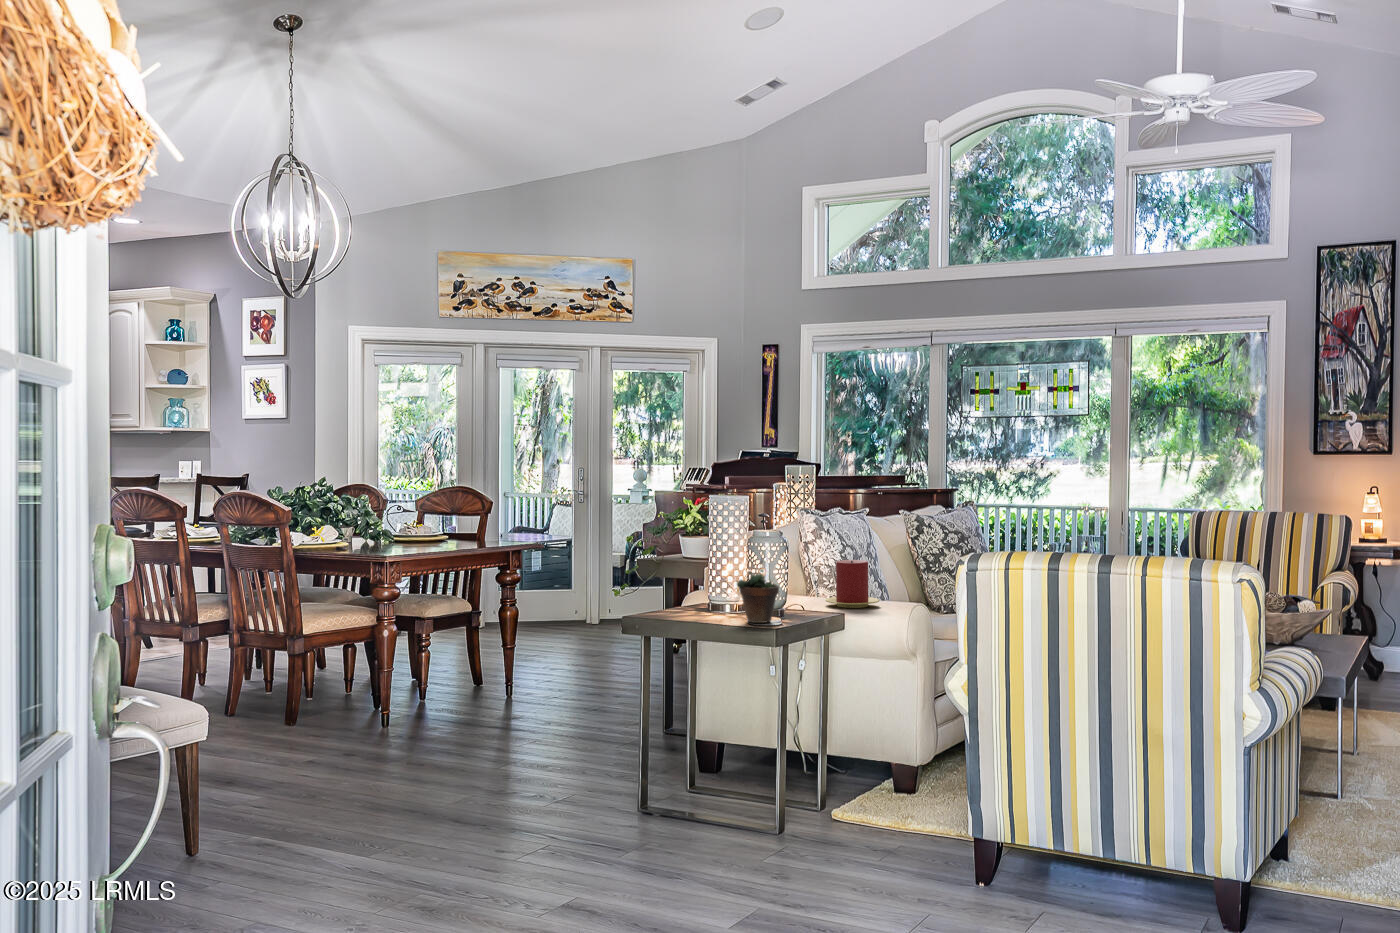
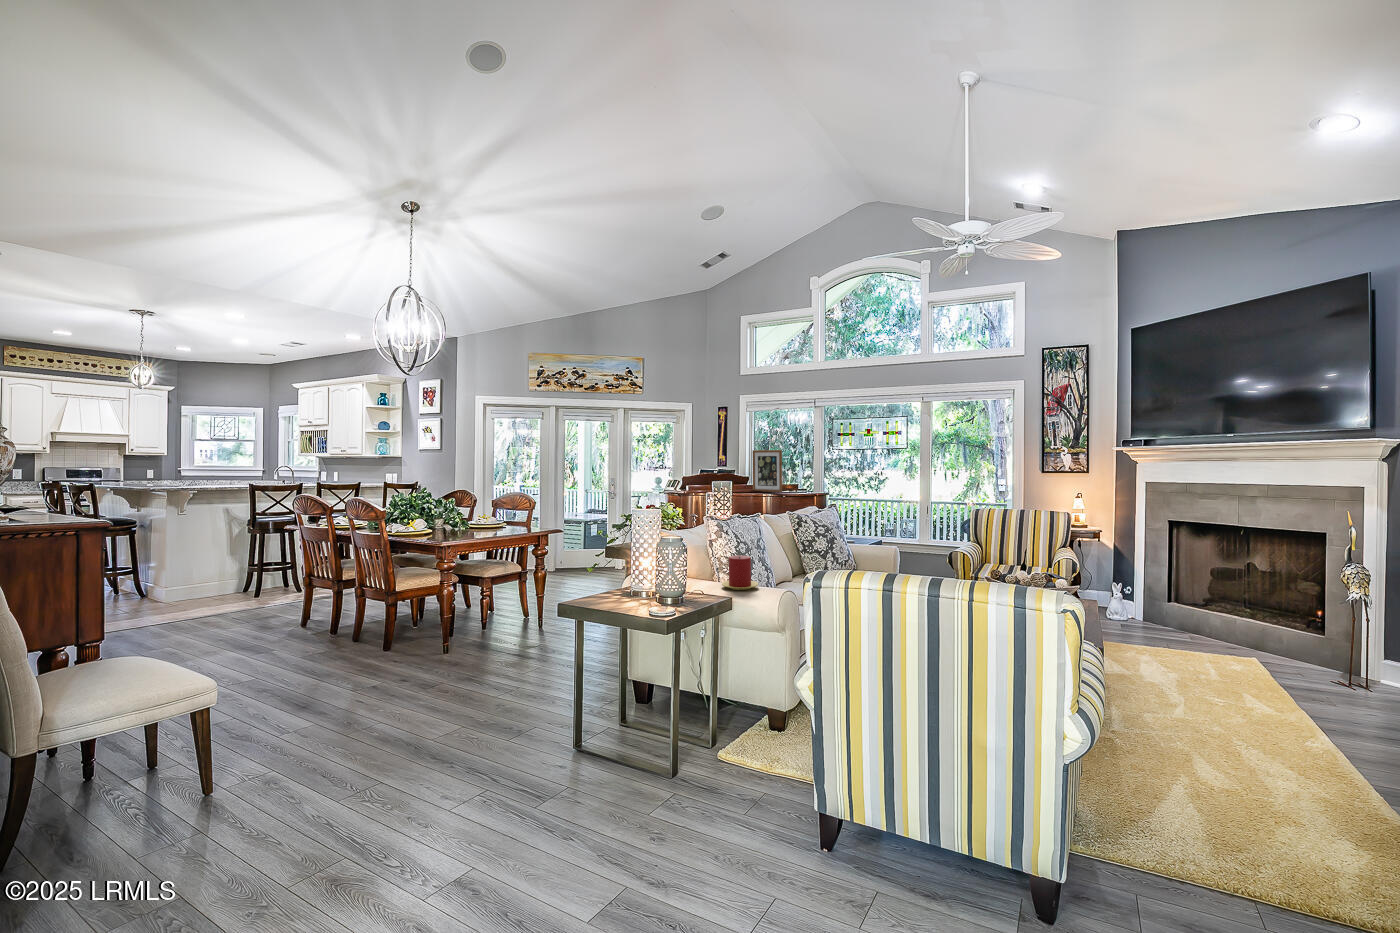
picture frame: none [837,415,887,485] -> present [752,450,782,492]
succulent plant: present [737,559,779,623] -> none [648,560,680,609]

